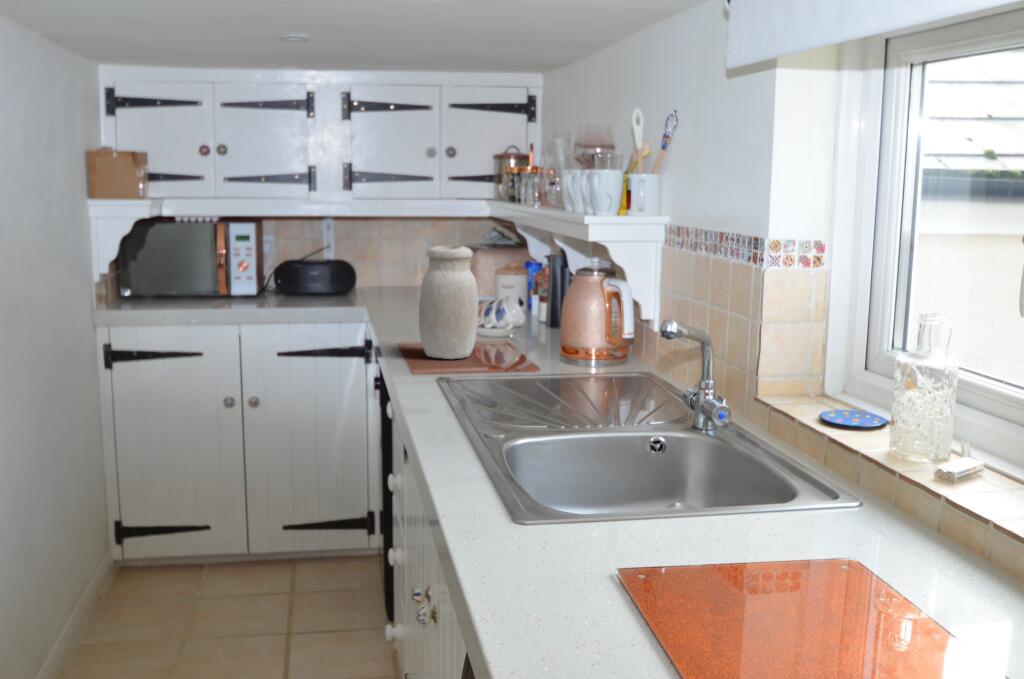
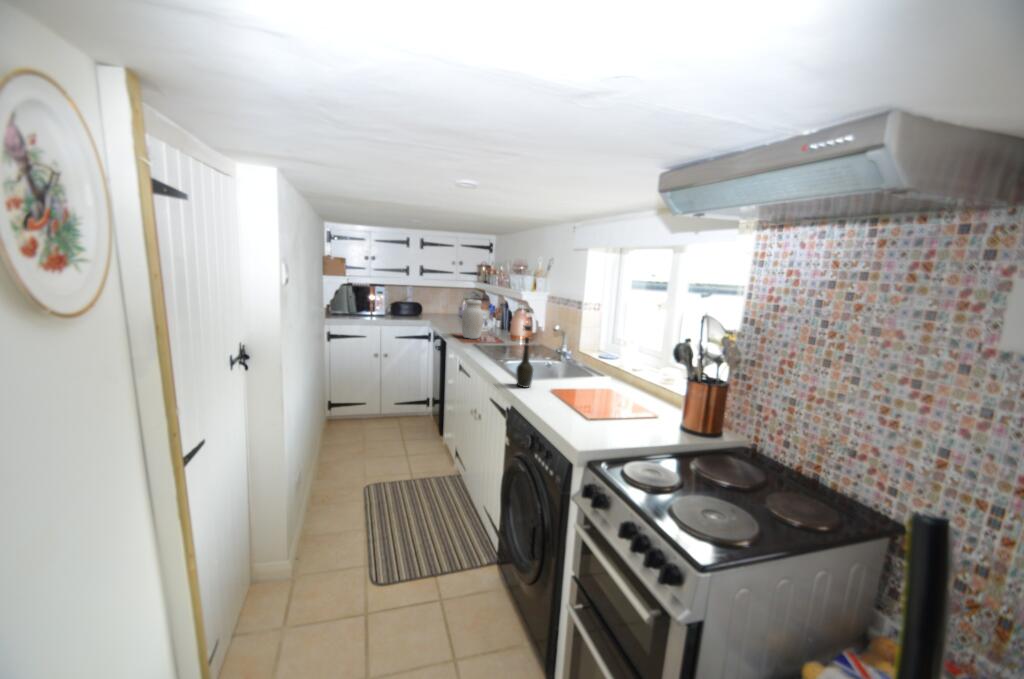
bottle: none [489,331,553,568] -> present [516,325,533,388]

